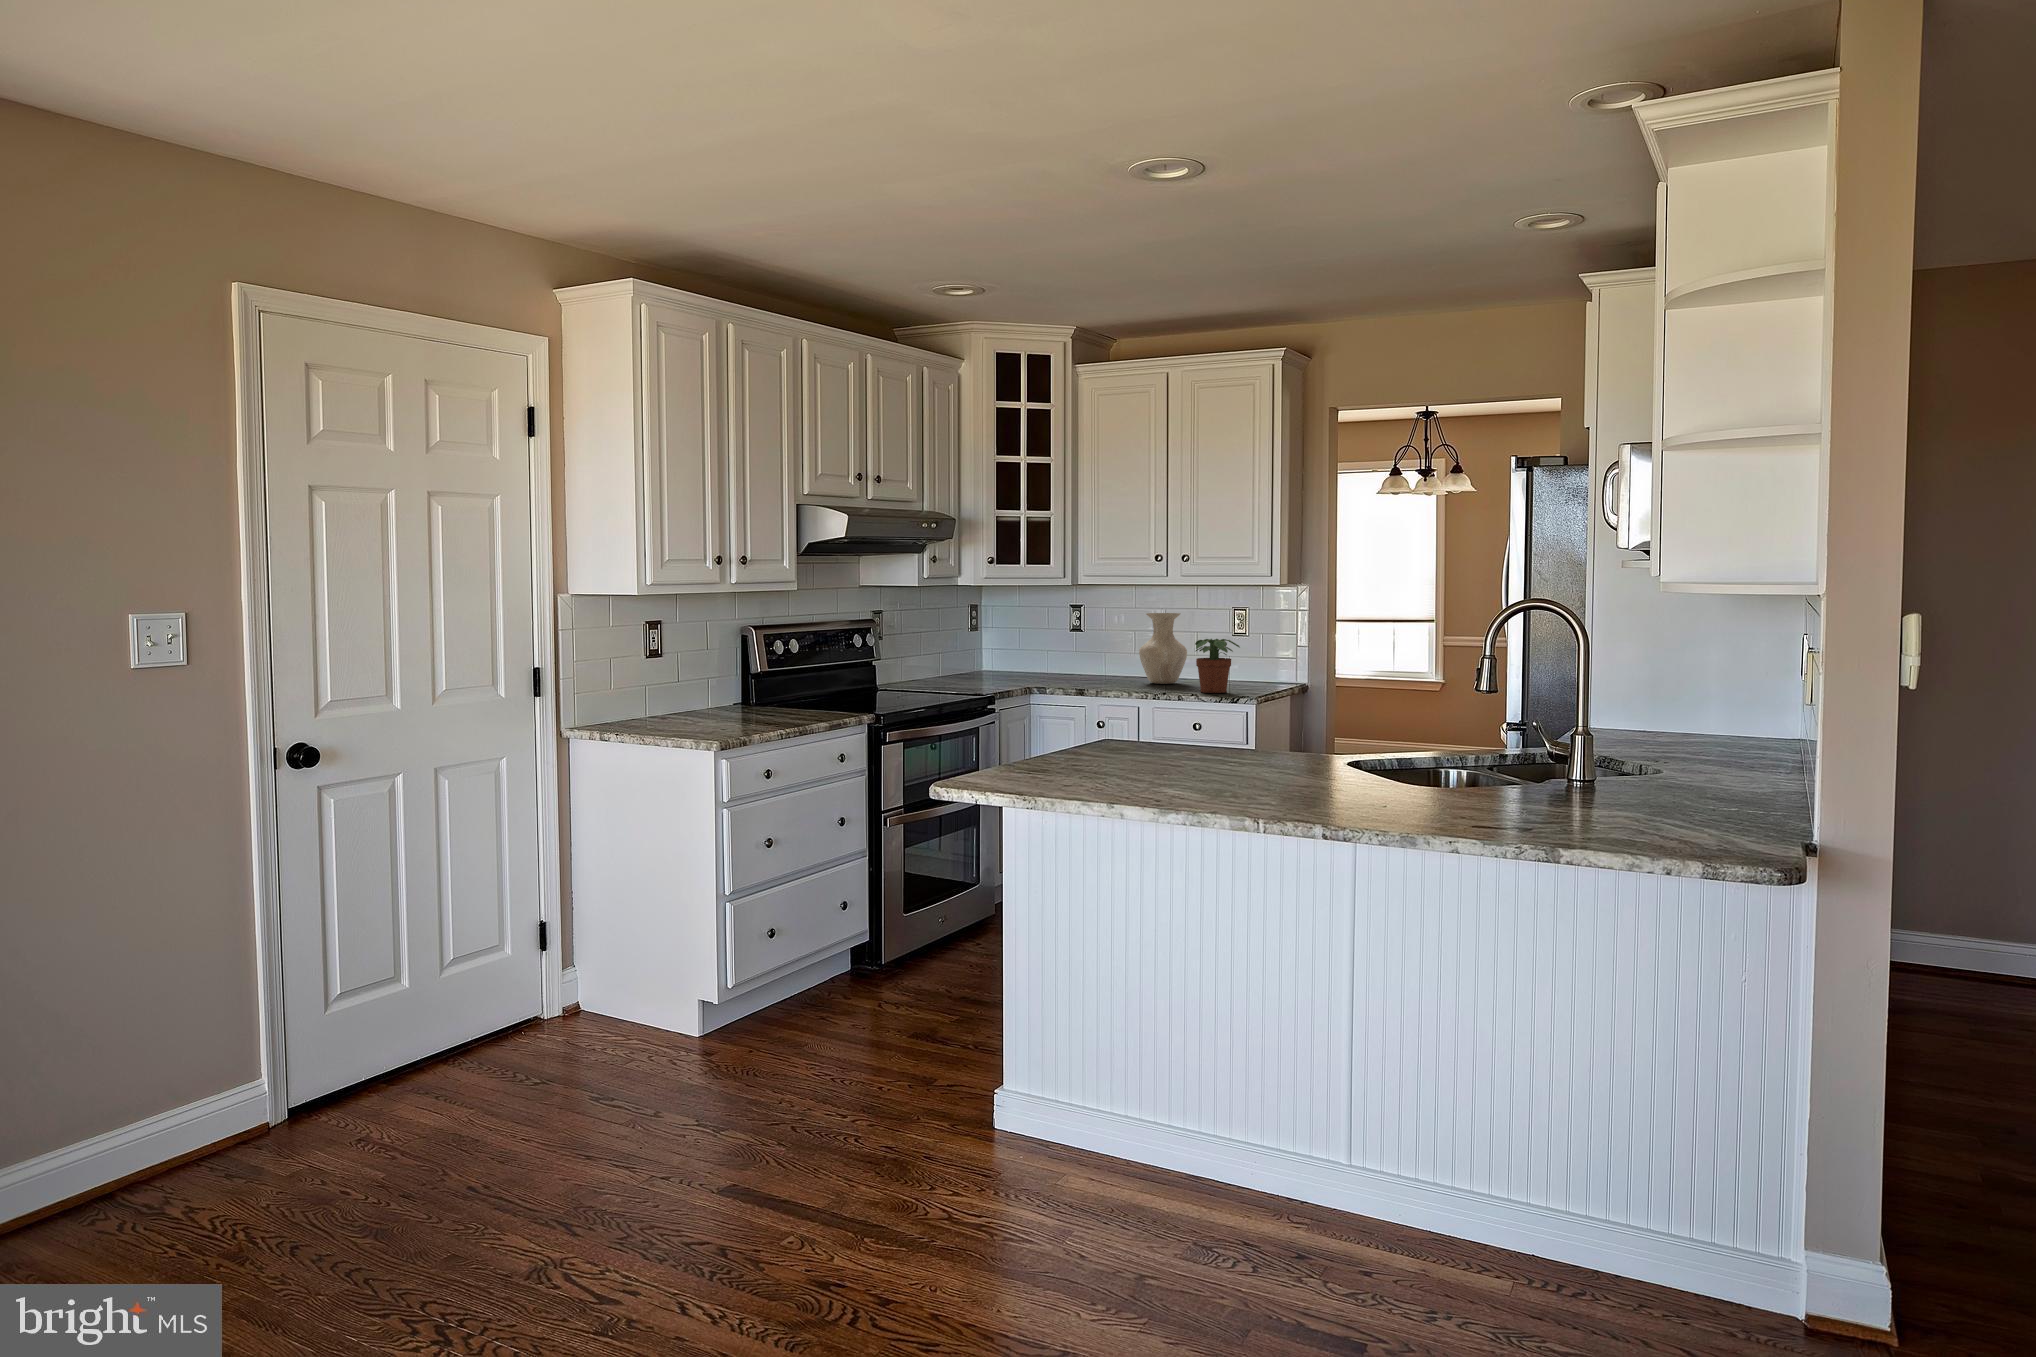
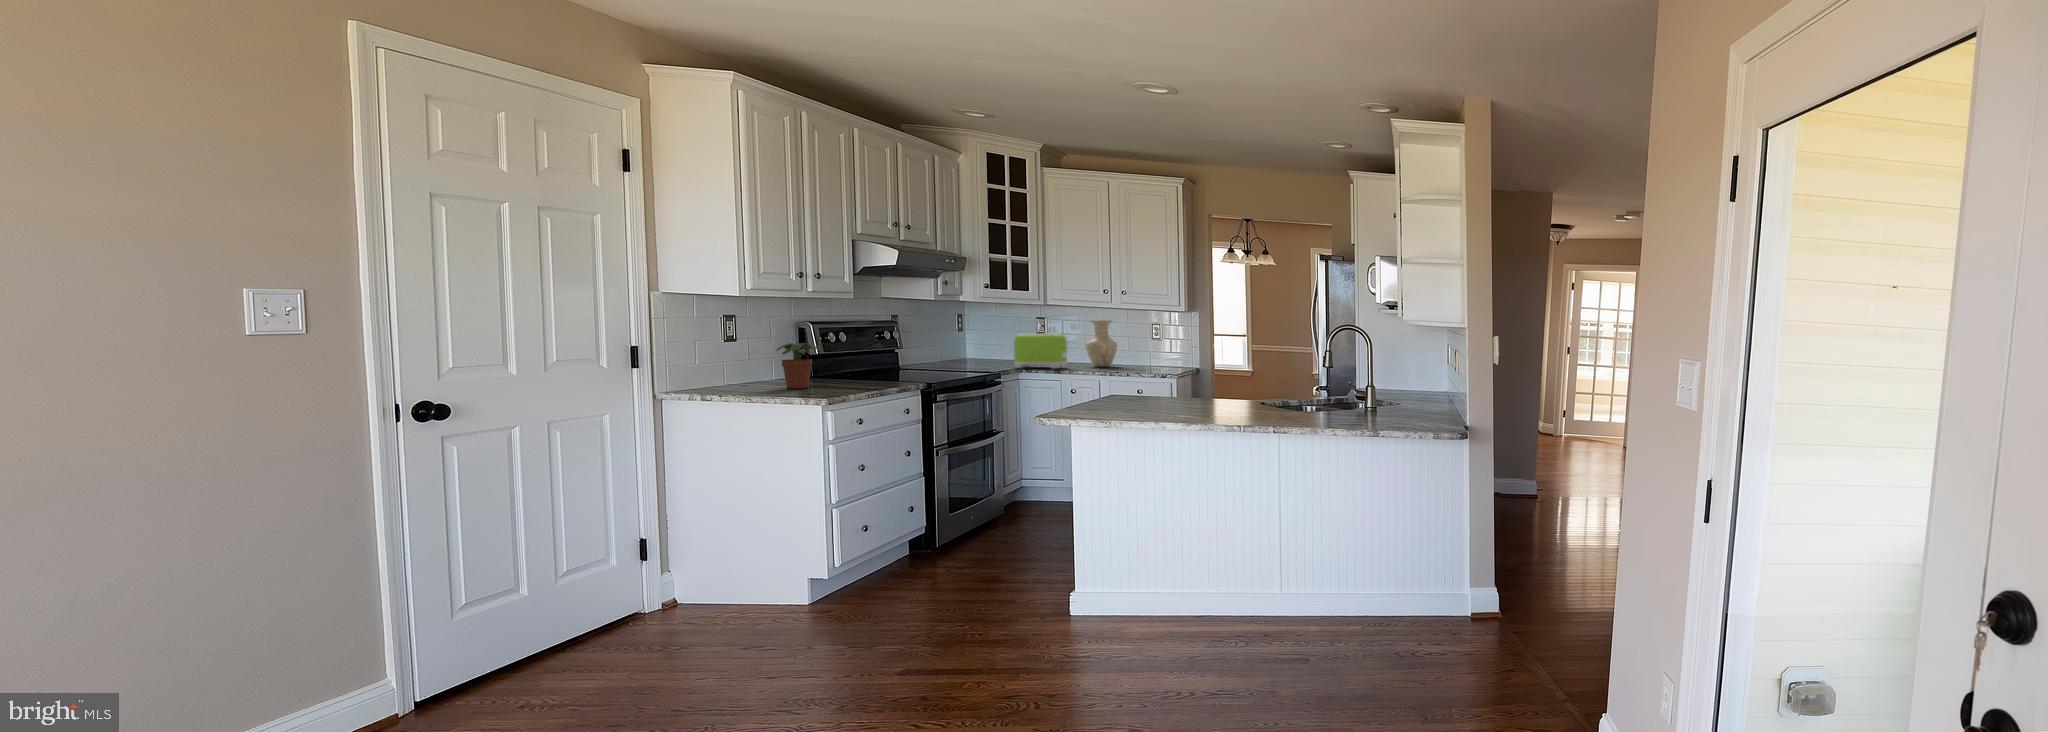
toaster: none [1030,632,1109,686] -> present [1014,333,1067,368]
potted plant: present [1195,639,1240,693] -> present [776,343,819,389]

